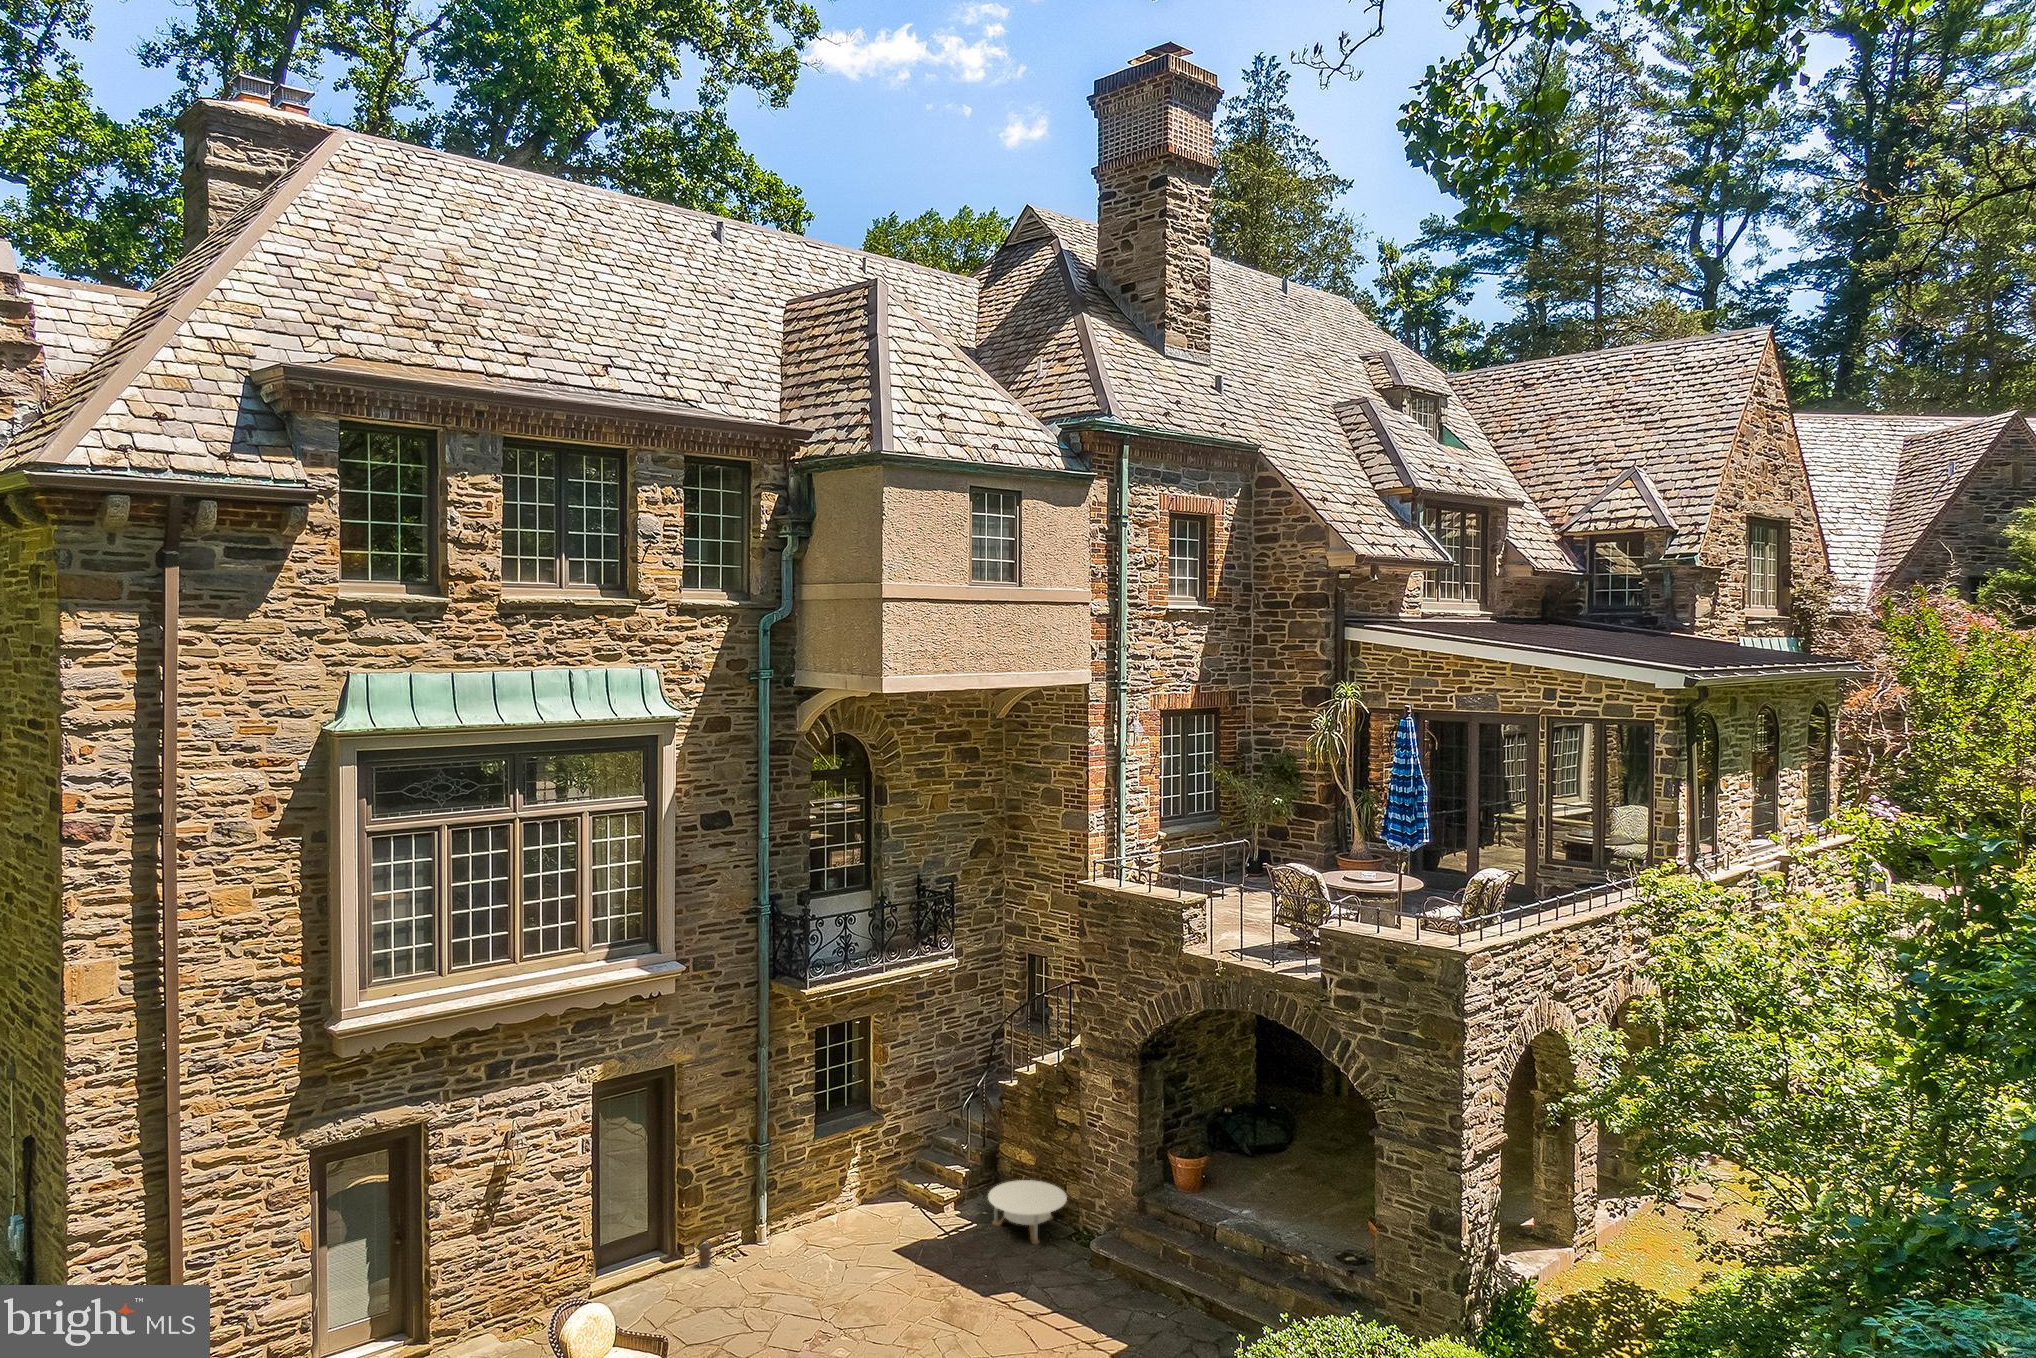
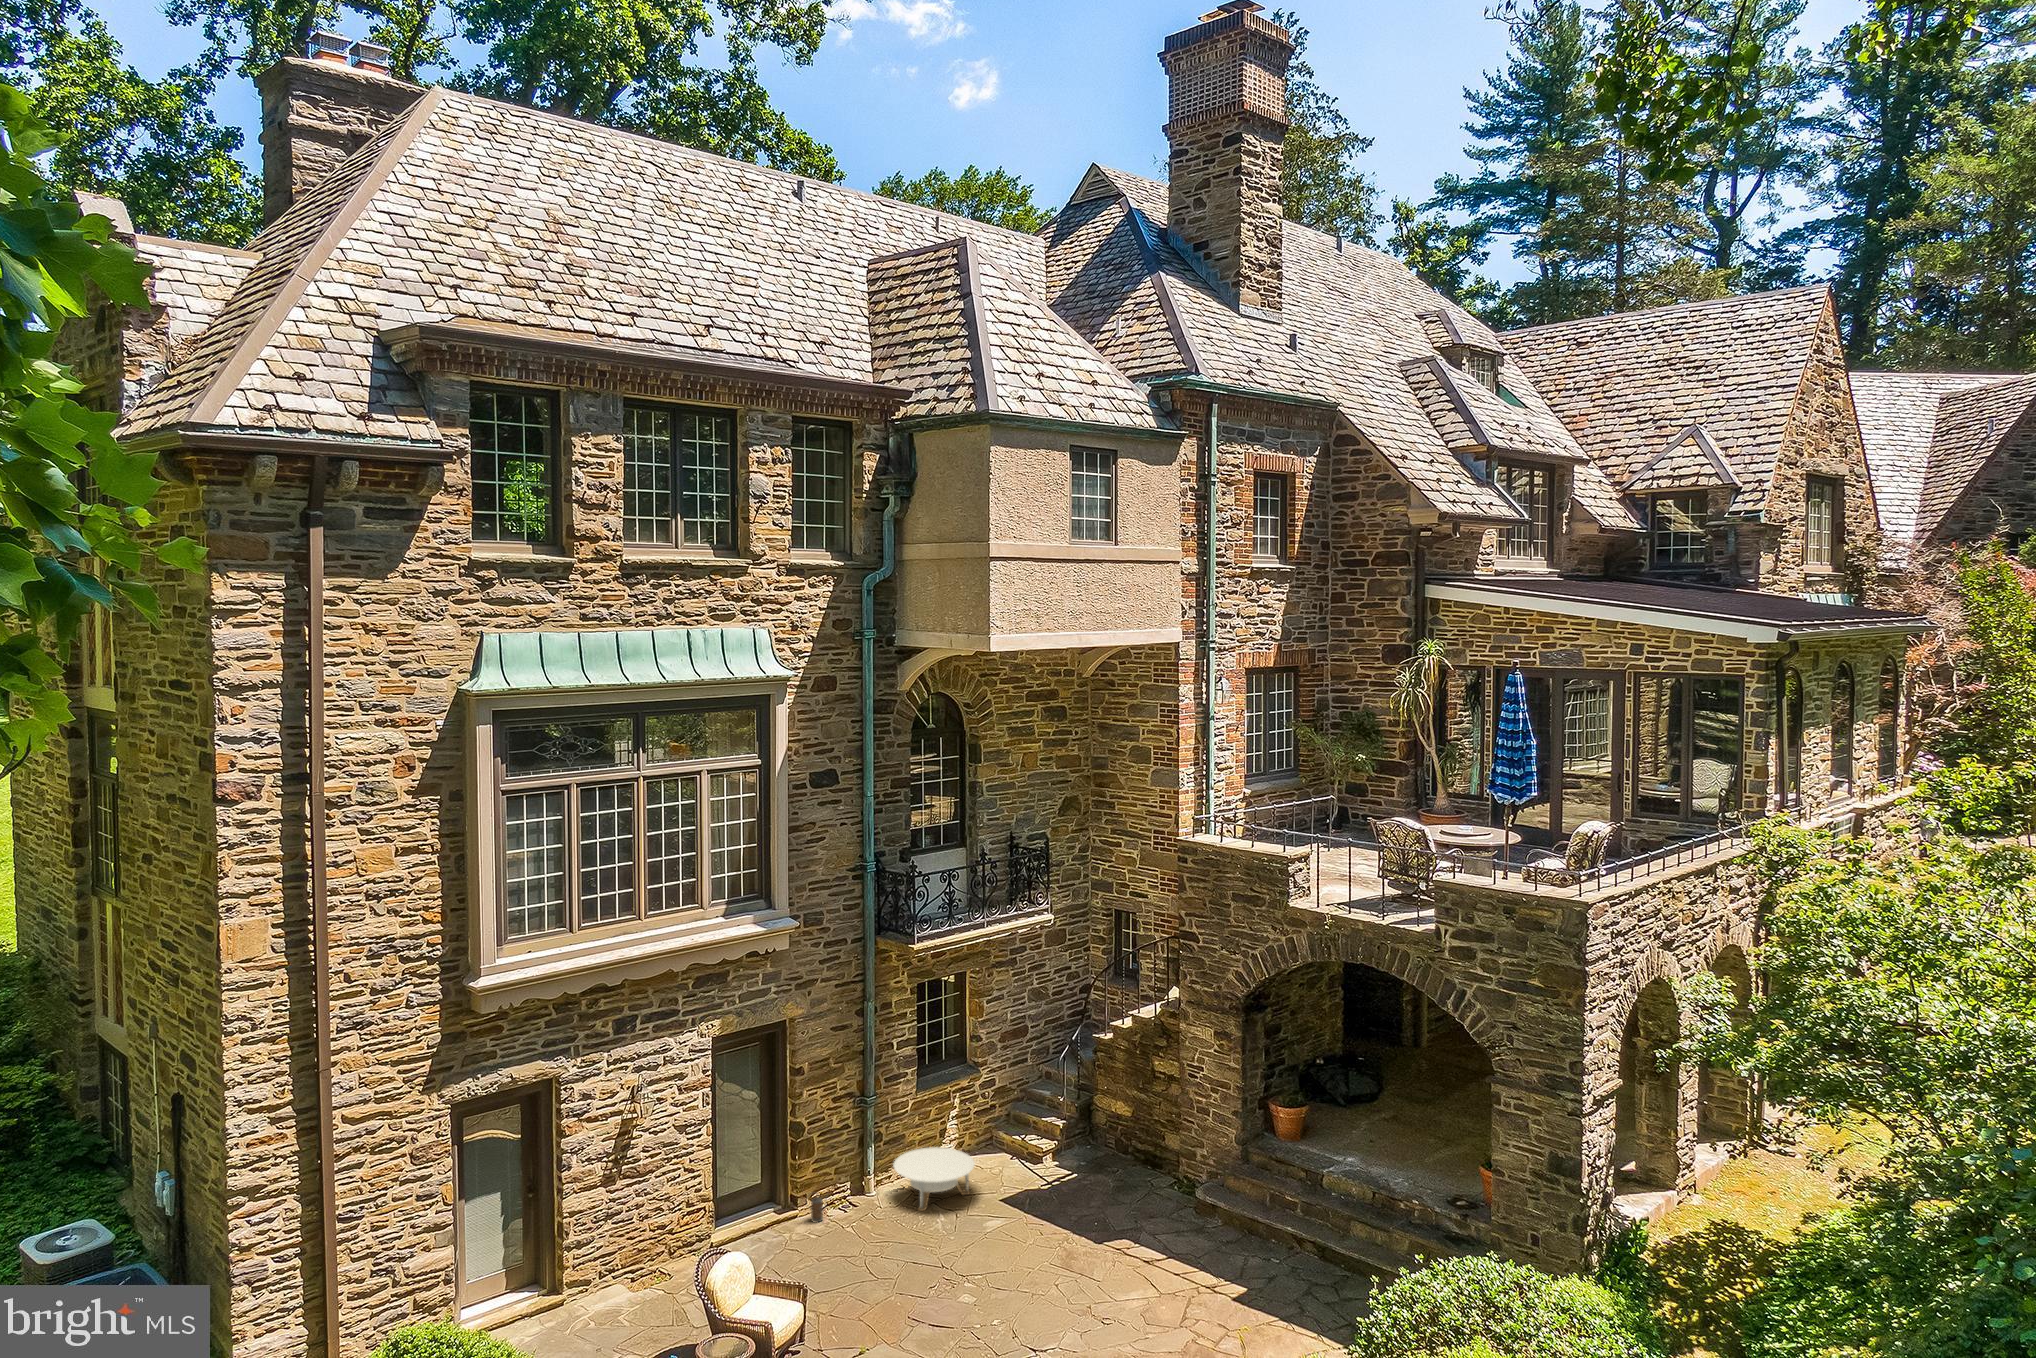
round table: present [988,1180,1067,1244] -> present [893,1147,975,1211]

